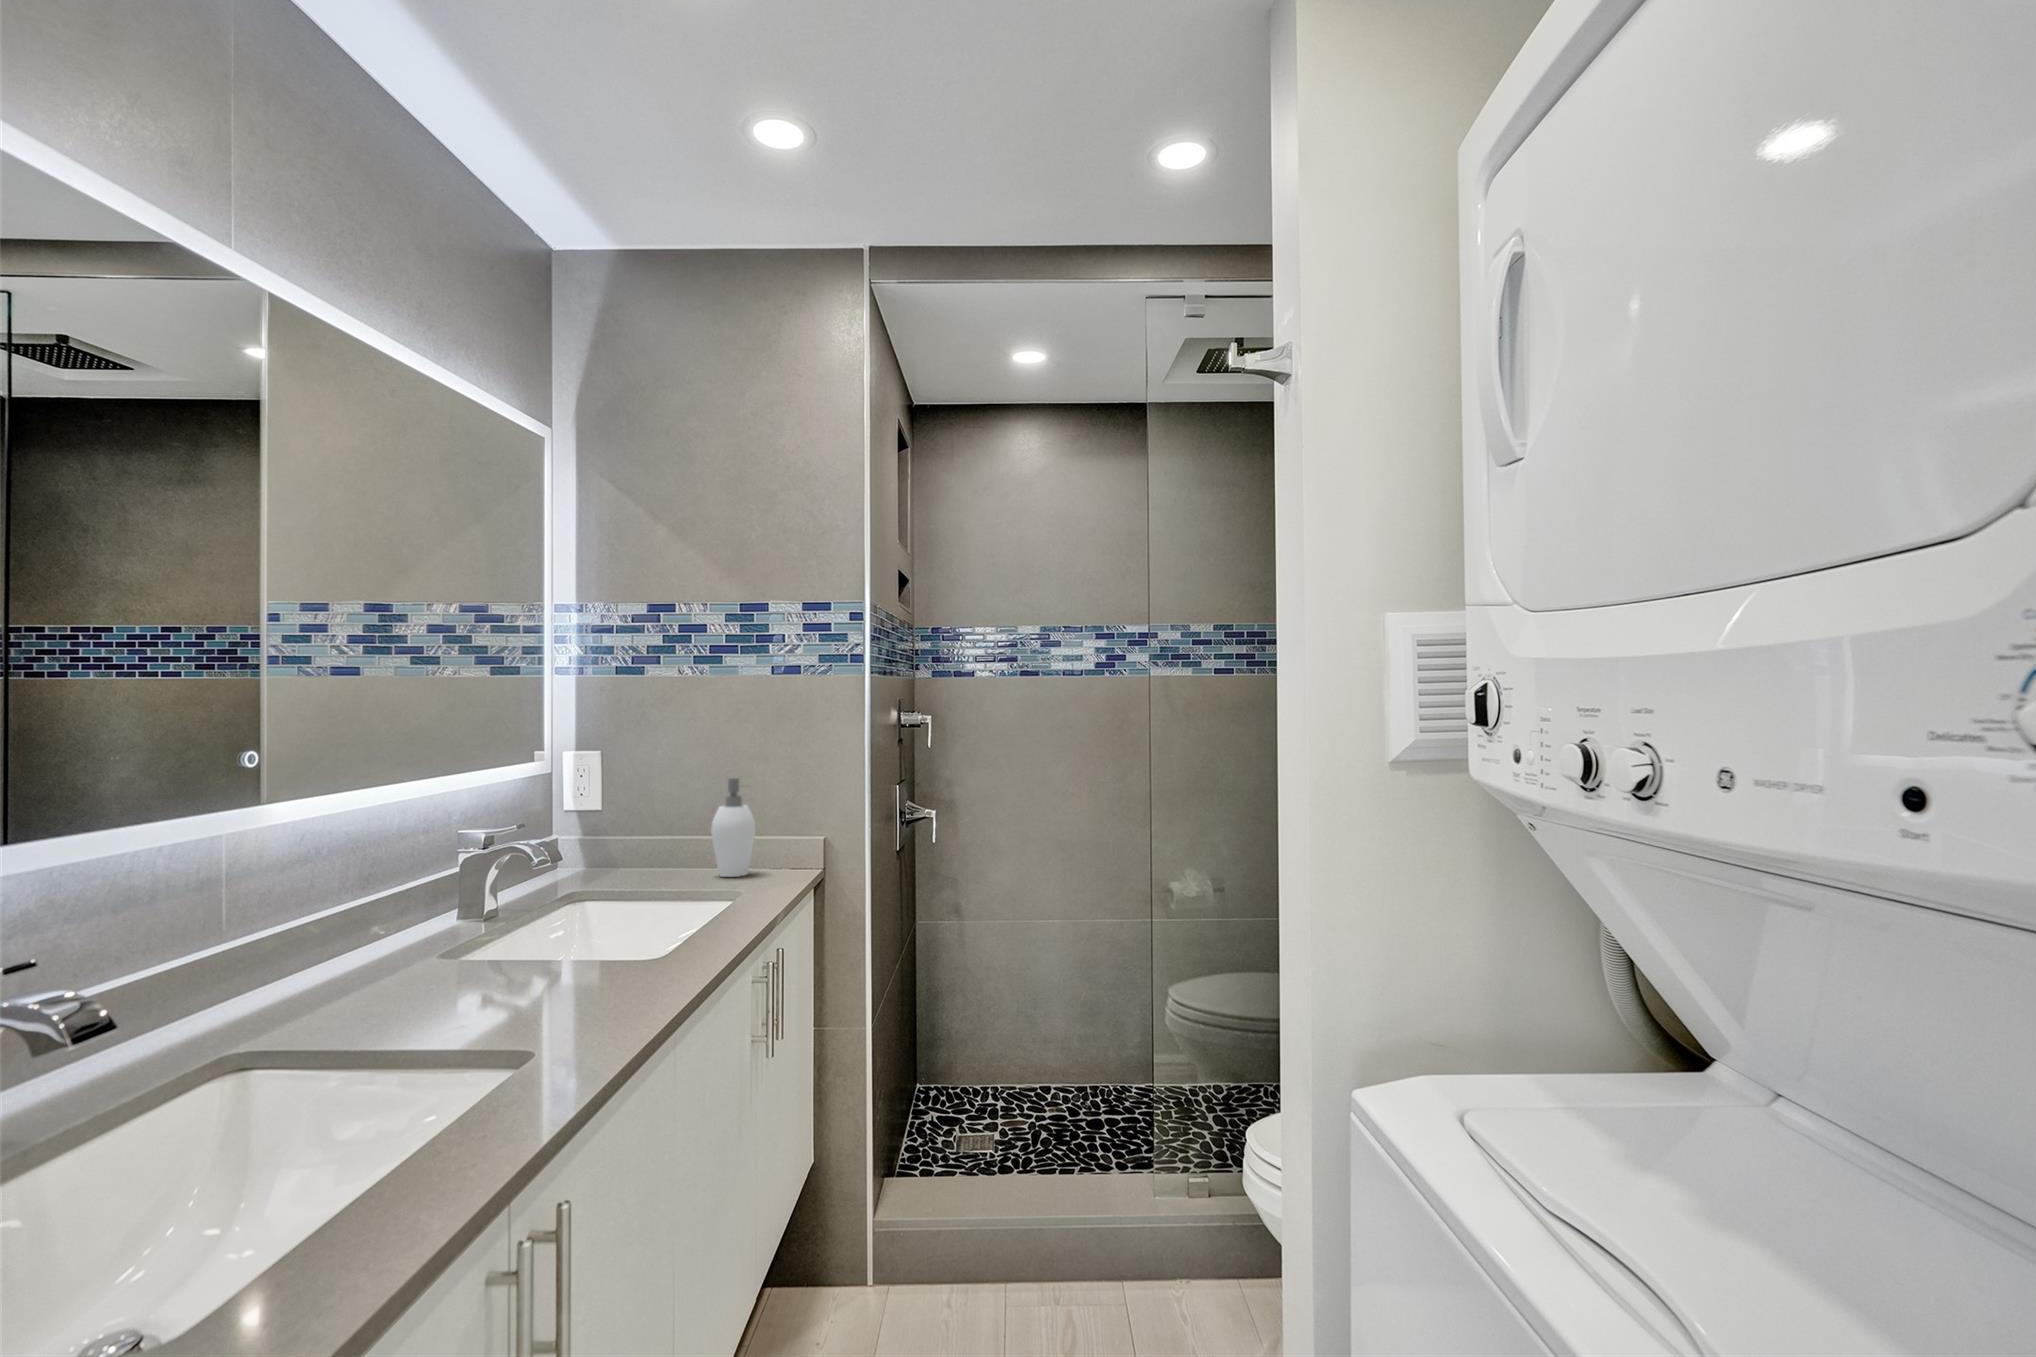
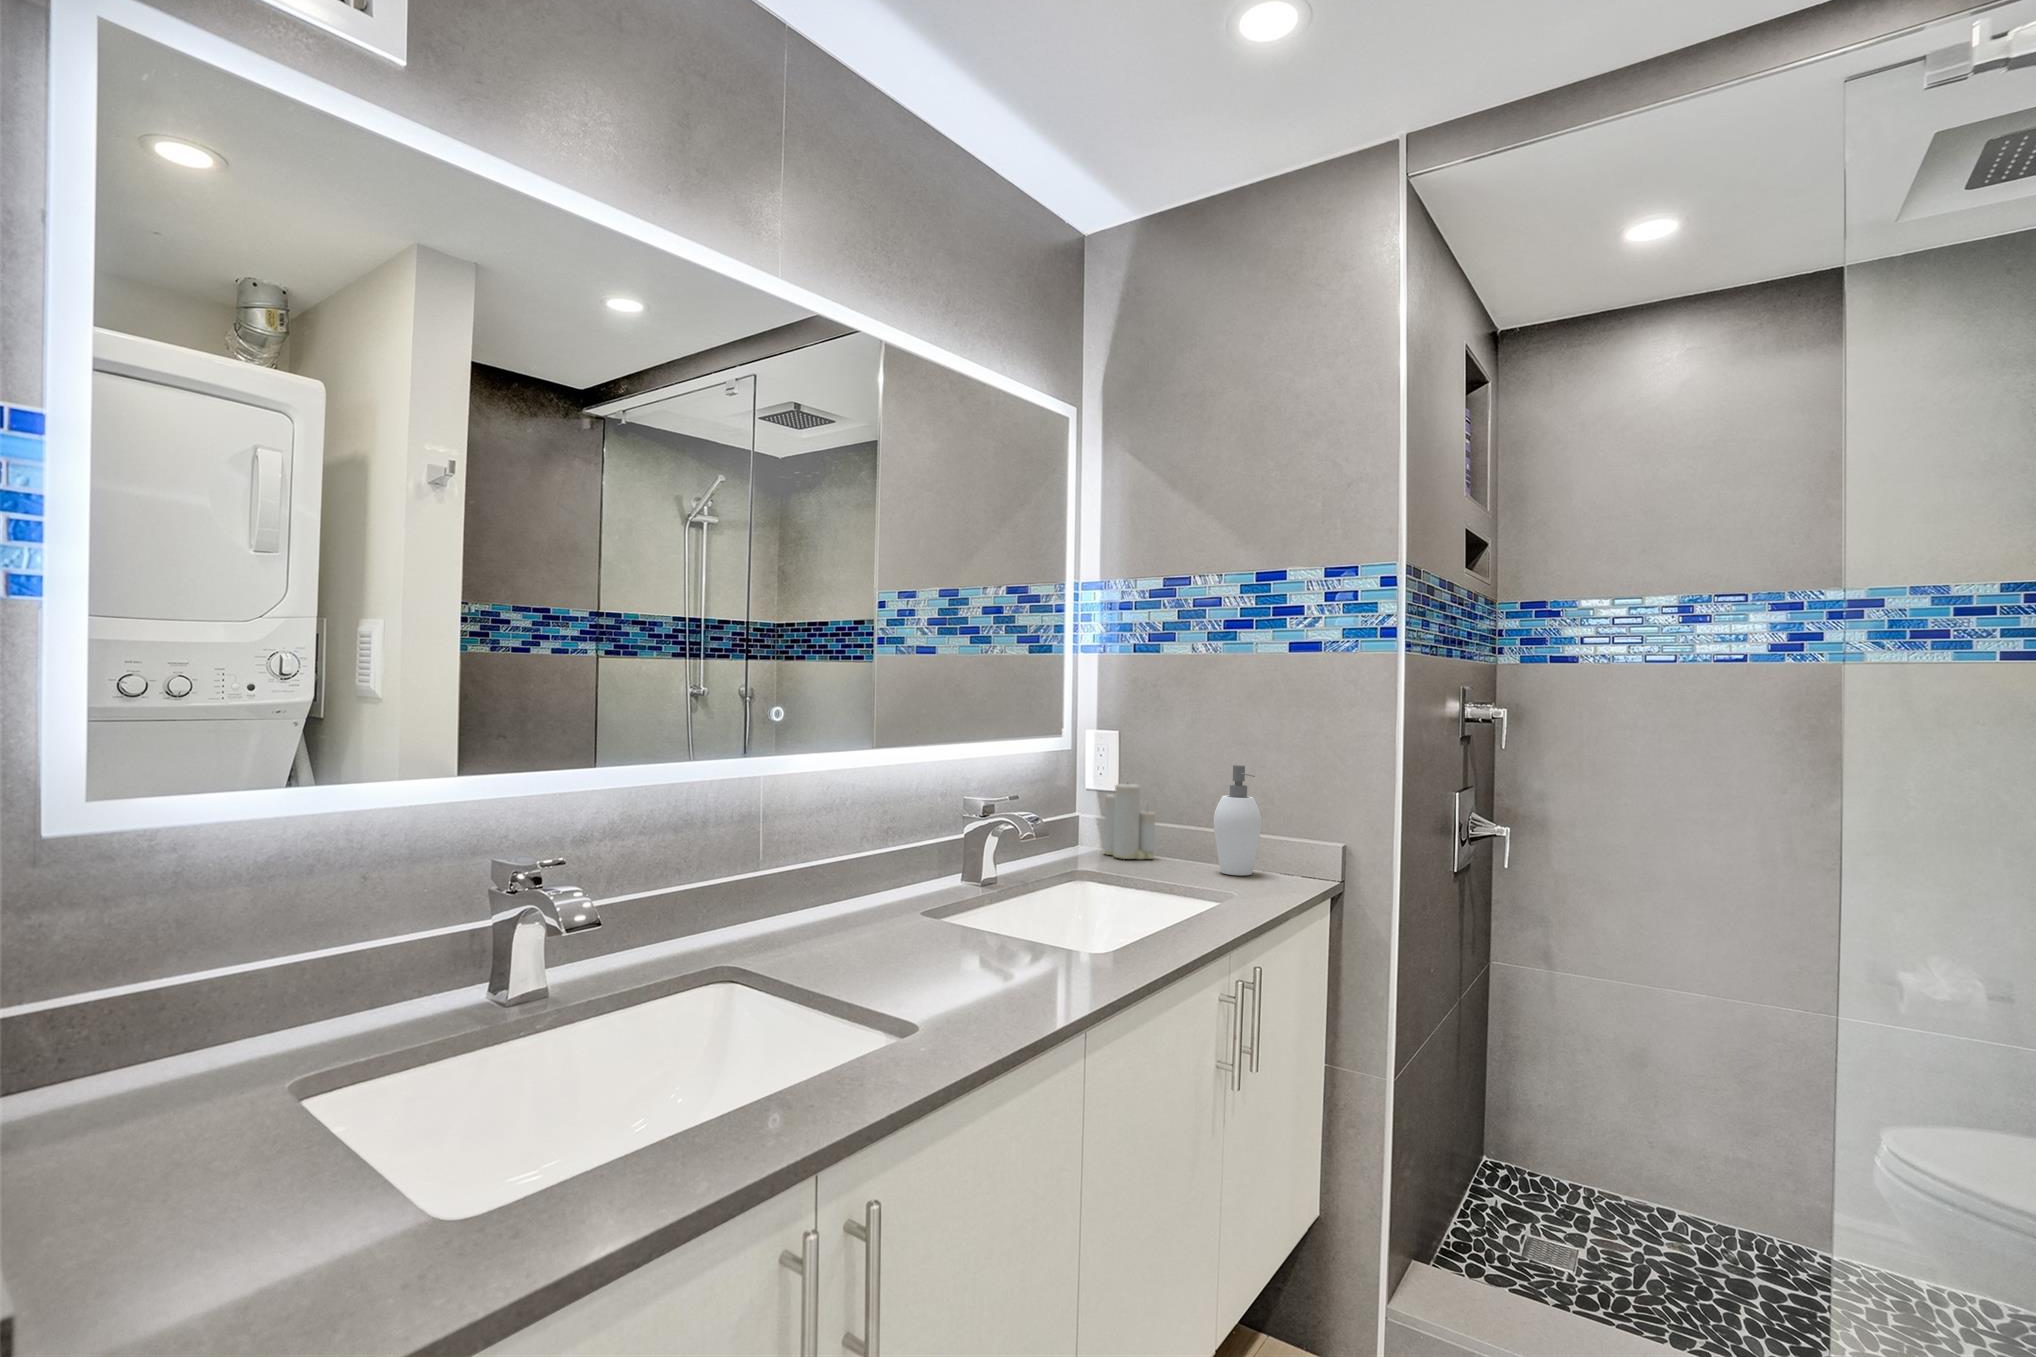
candle: none [594,796,649,877] -> present [1104,783,1155,859]

